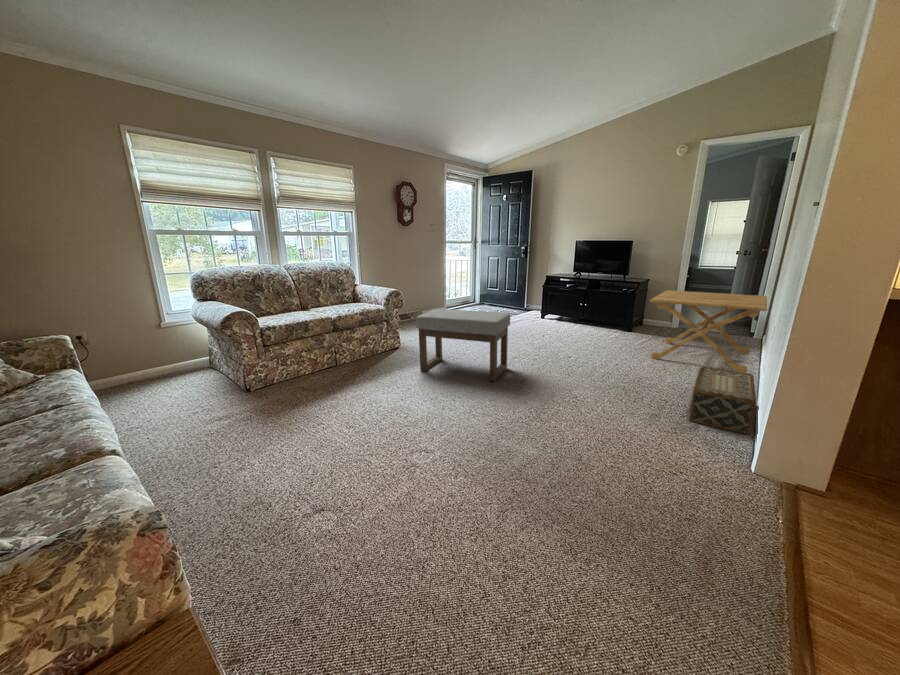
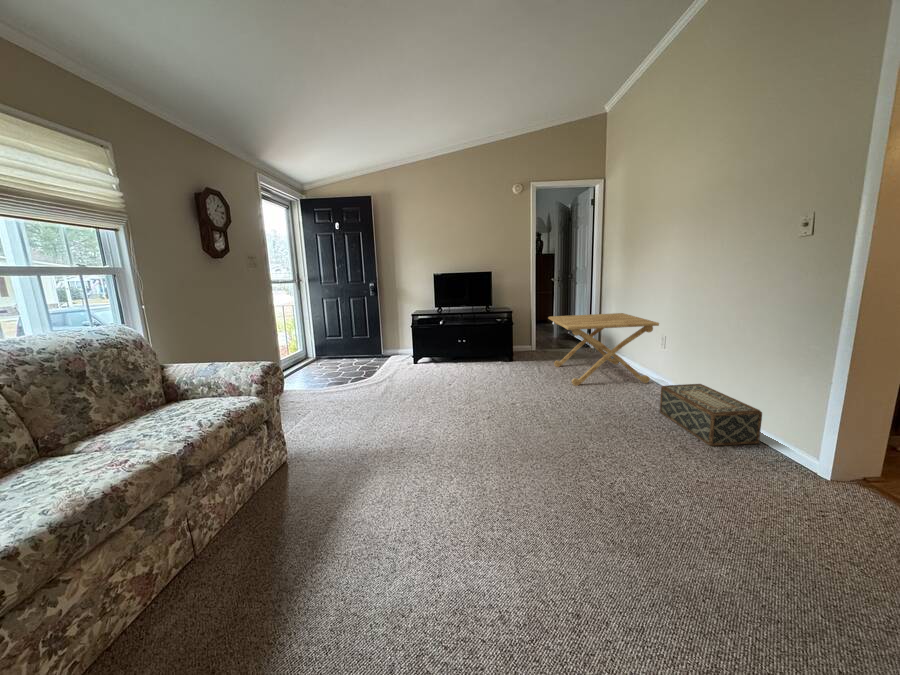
ottoman: present [416,309,510,381] -> none [364,369,503,494]

